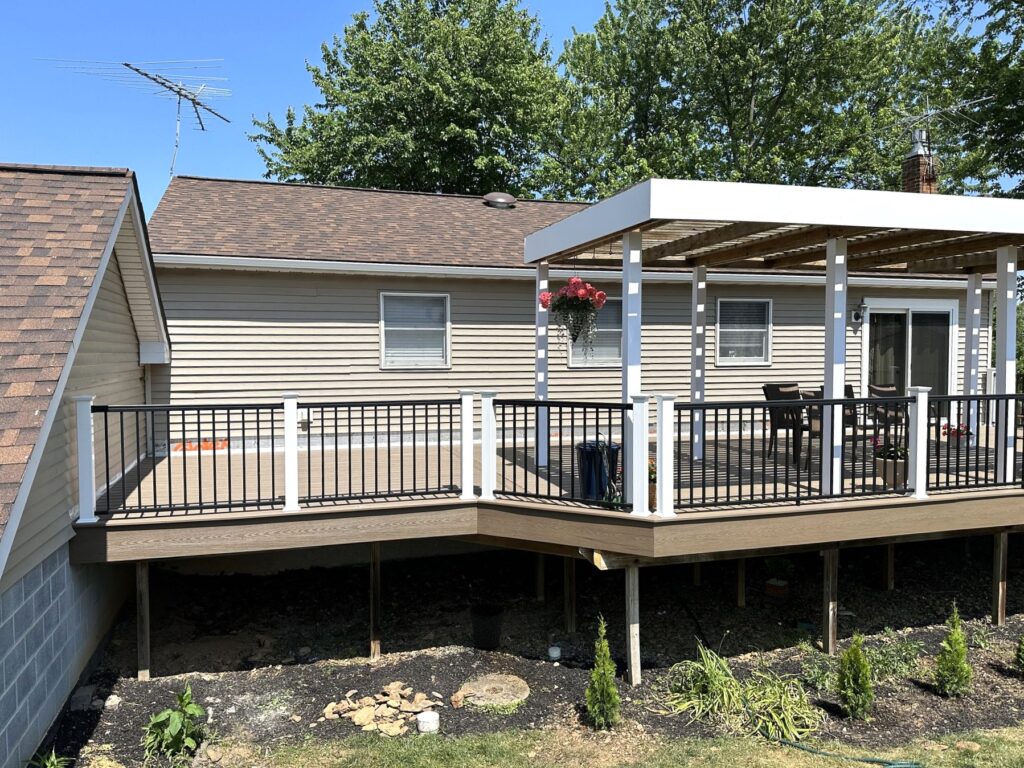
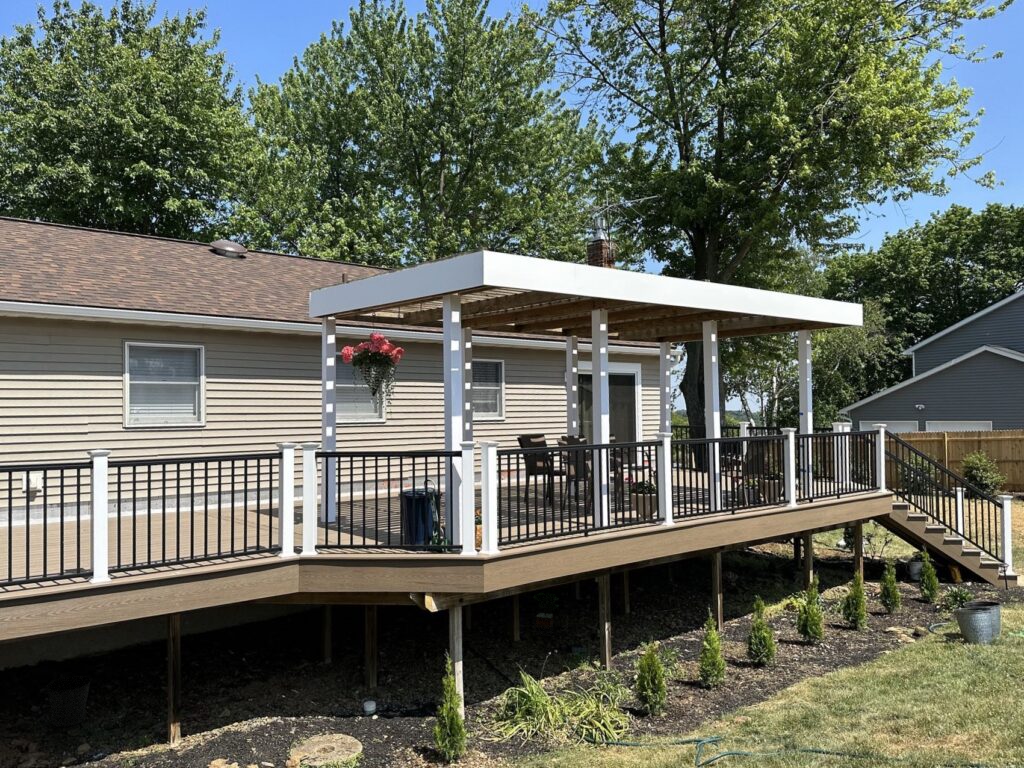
bucket: present [469,603,505,648] -> present [46,676,92,727]

